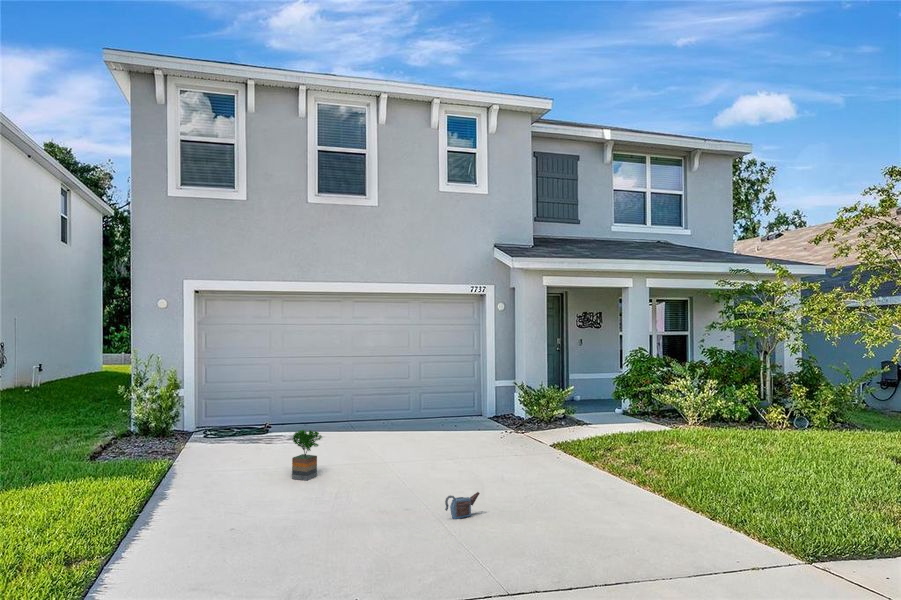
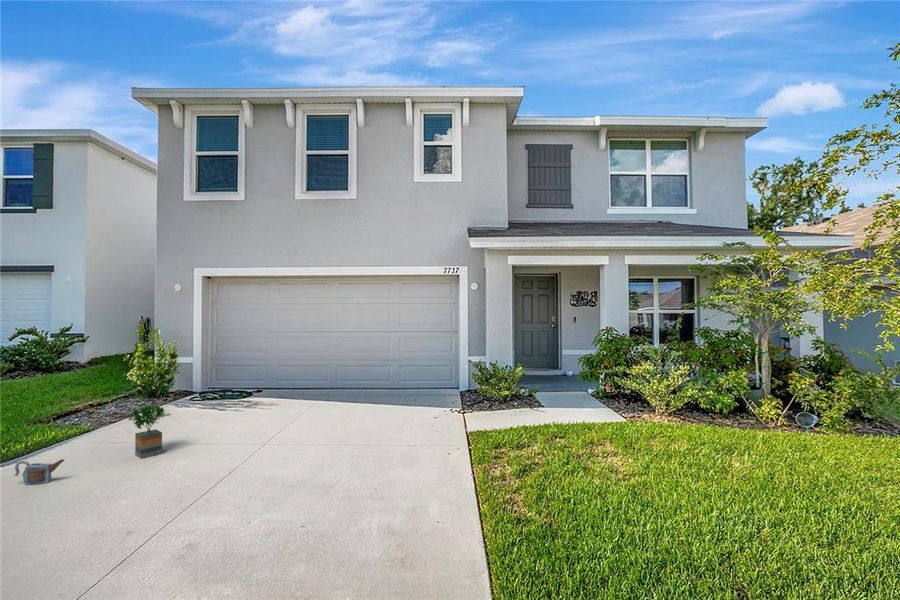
watering can: present [445,492,480,519] -> present [15,459,64,485]

